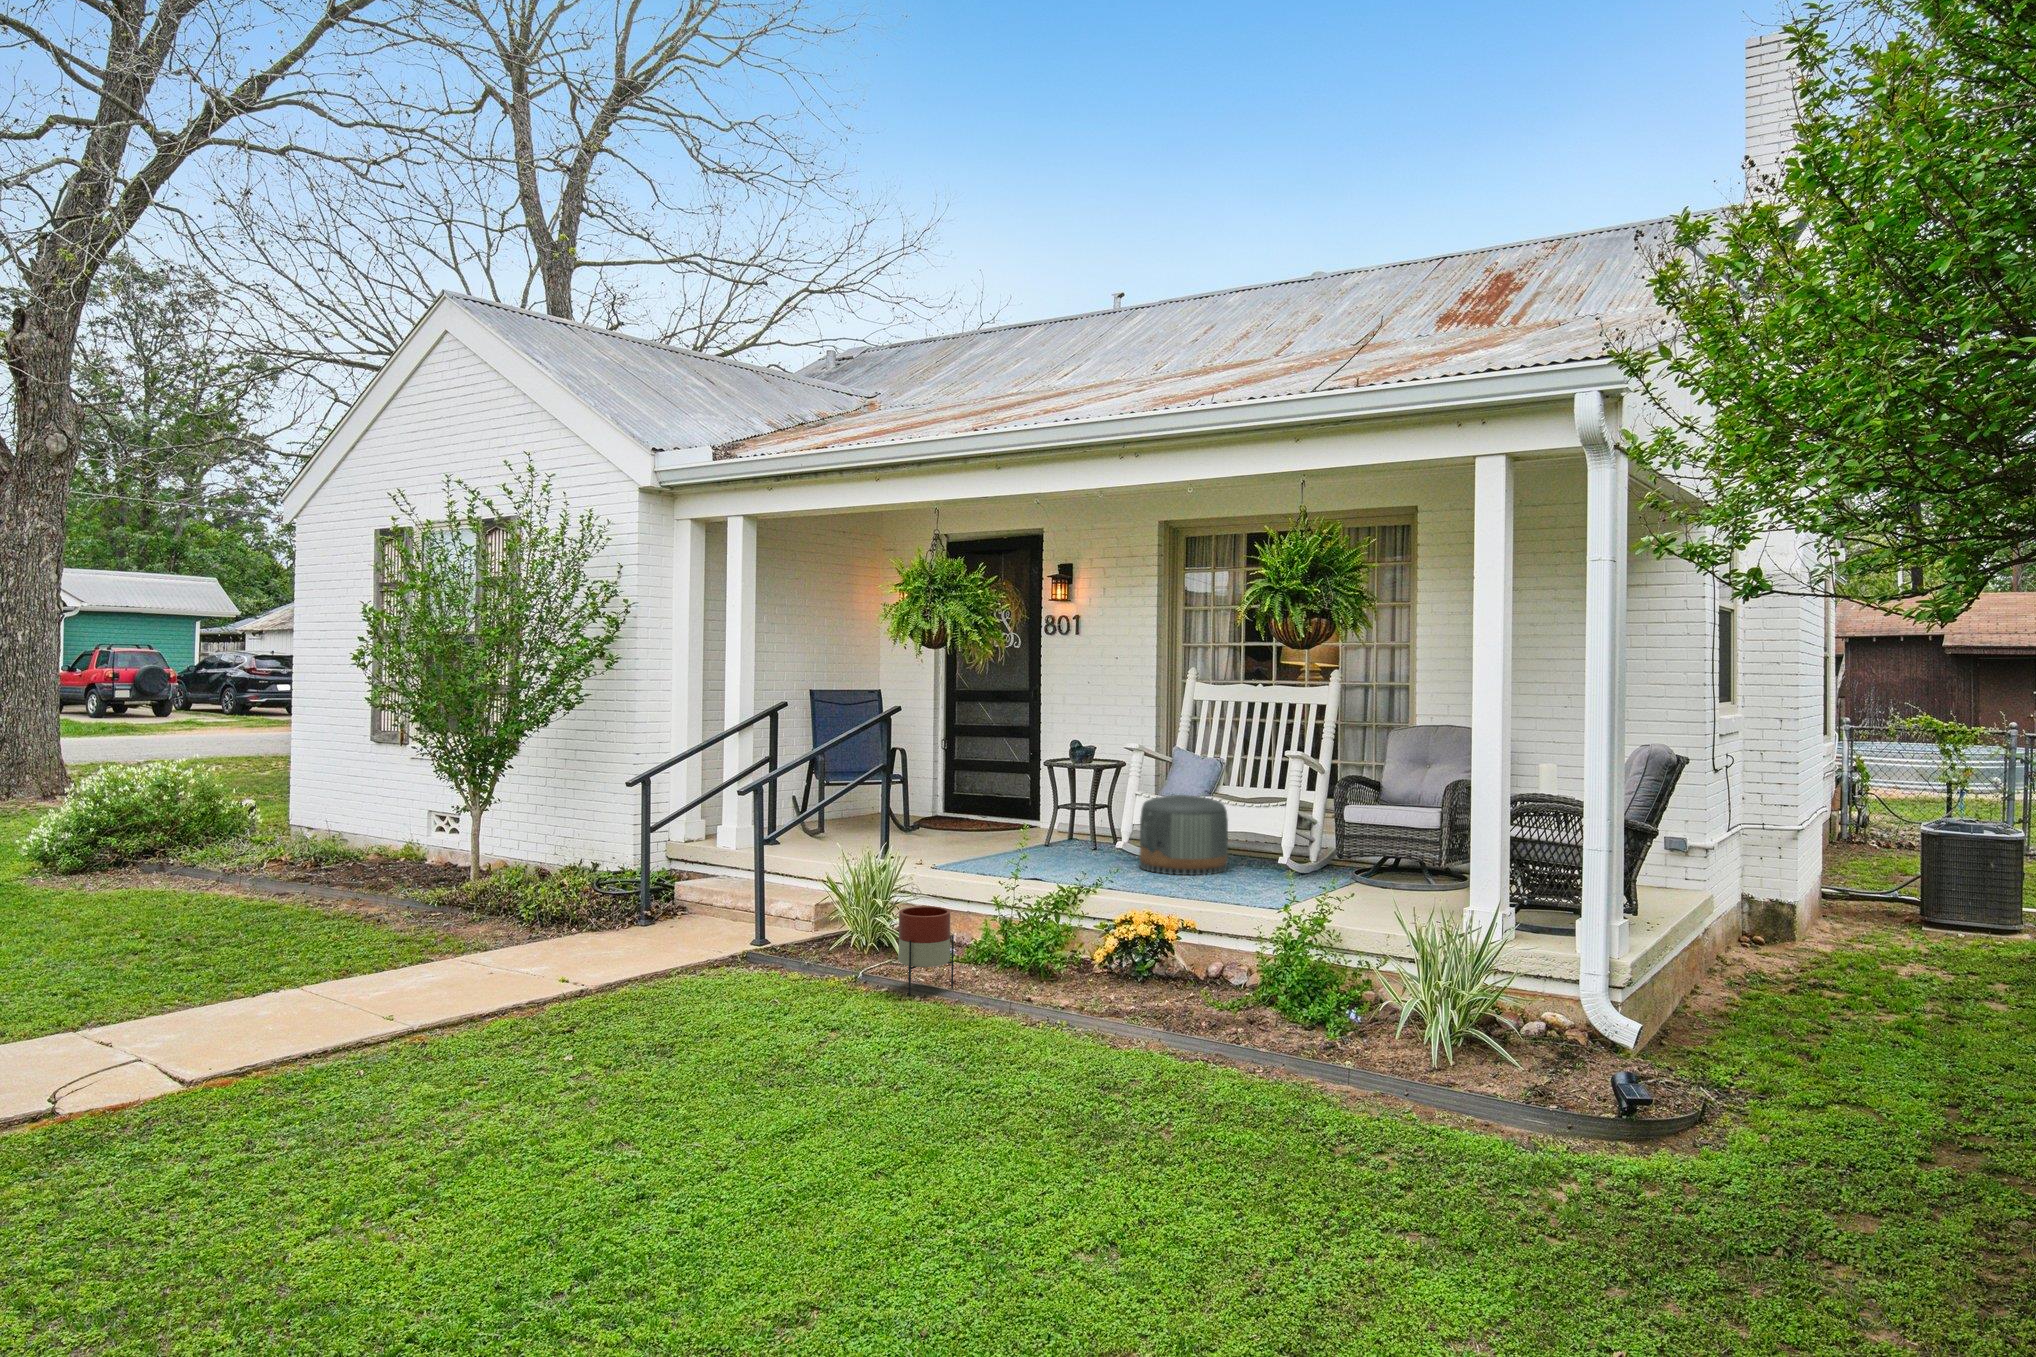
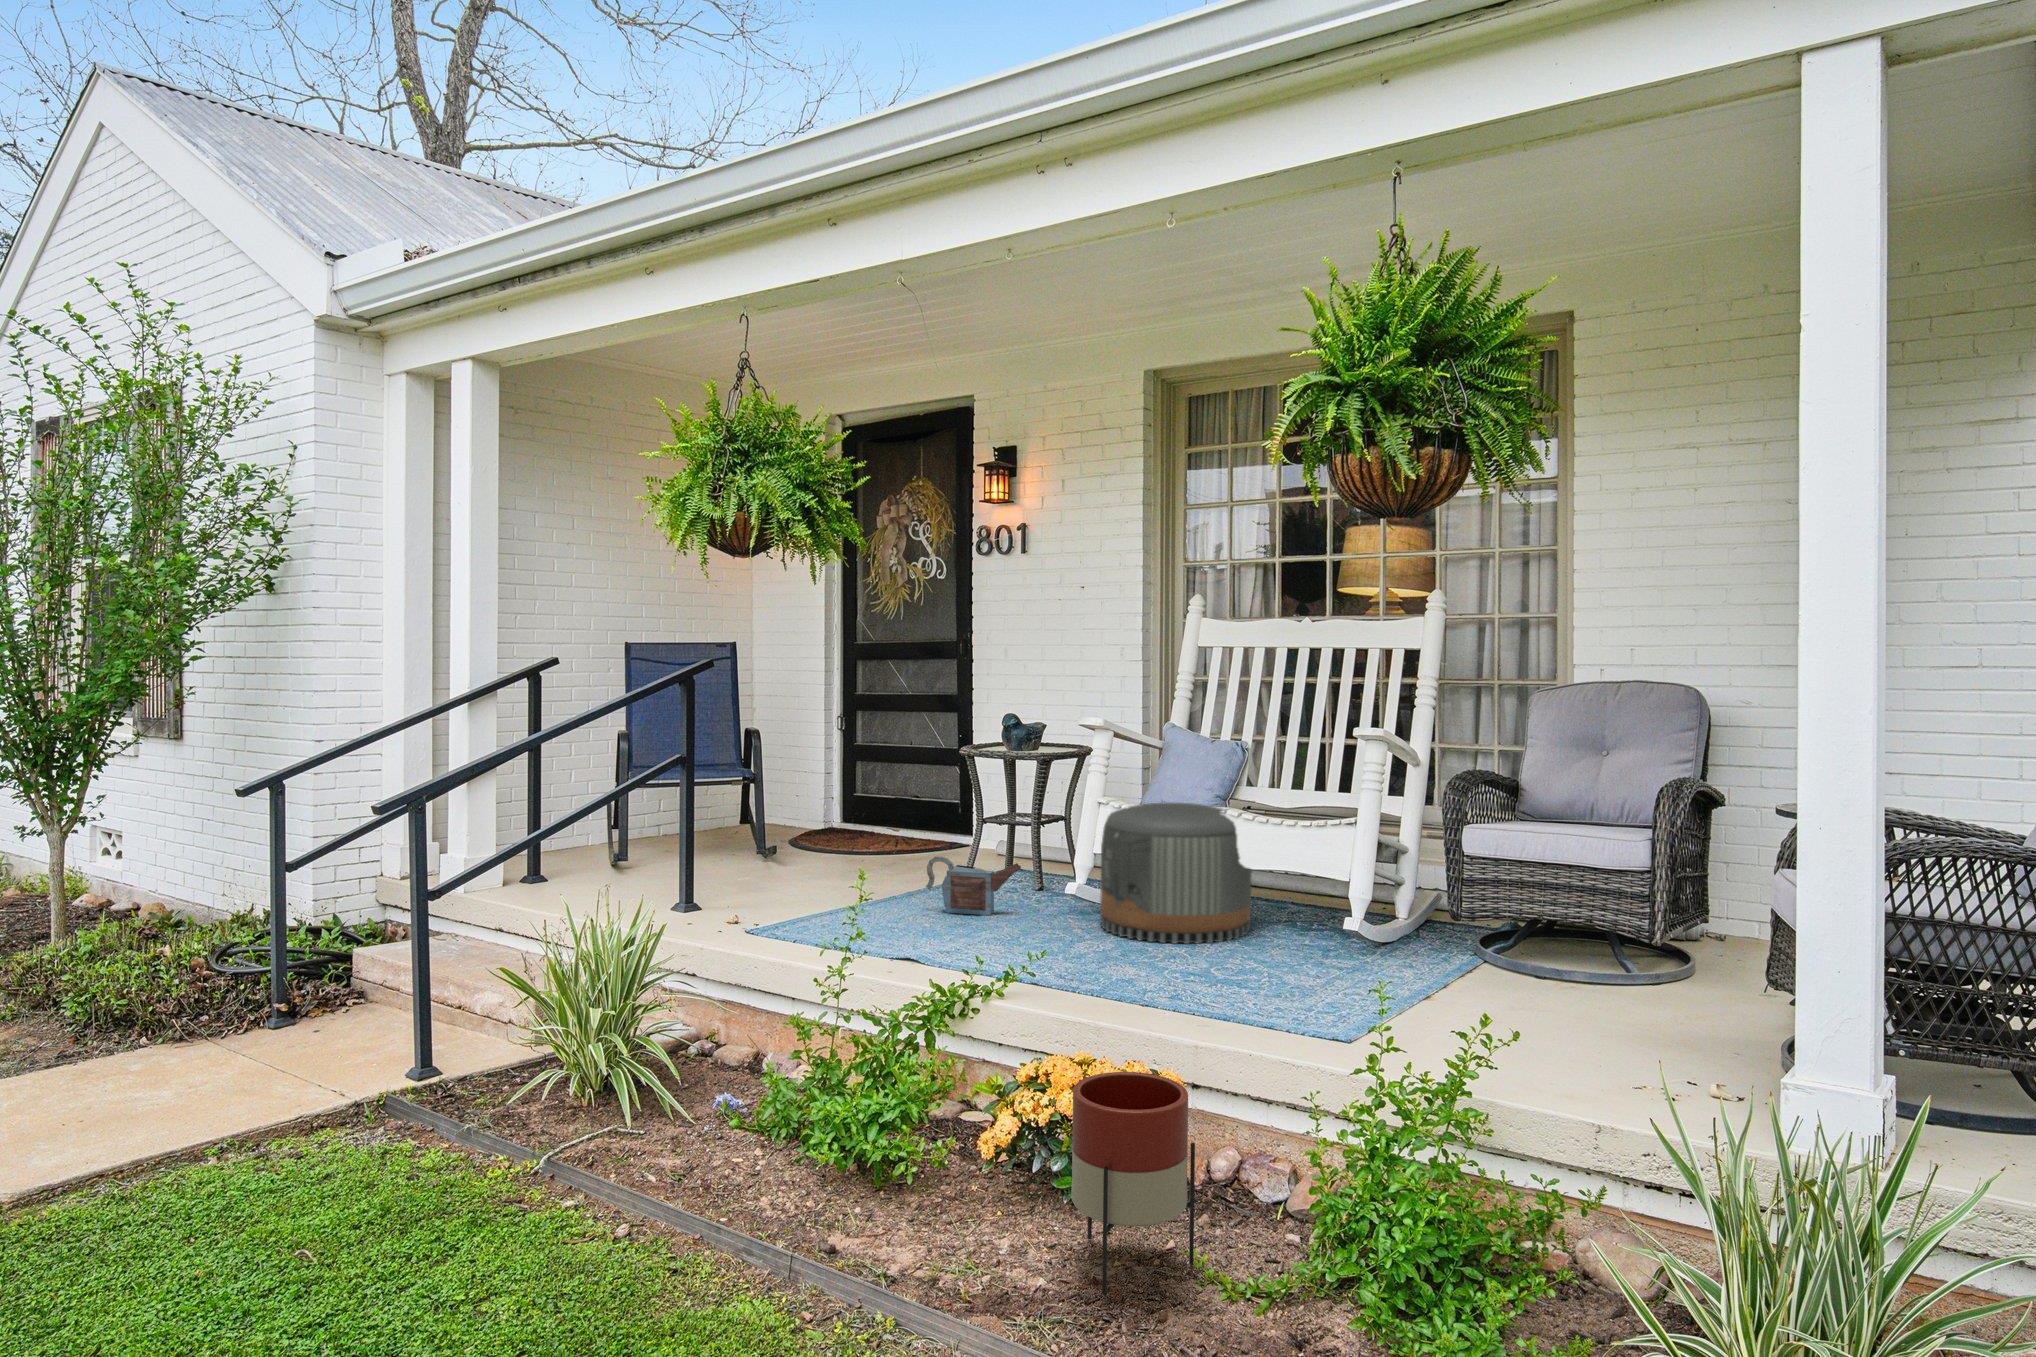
watering can: none [1032,828,1091,863] -> present [926,856,1021,915]
planter: present [898,906,954,996] -> present [1071,1072,1195,1294]

